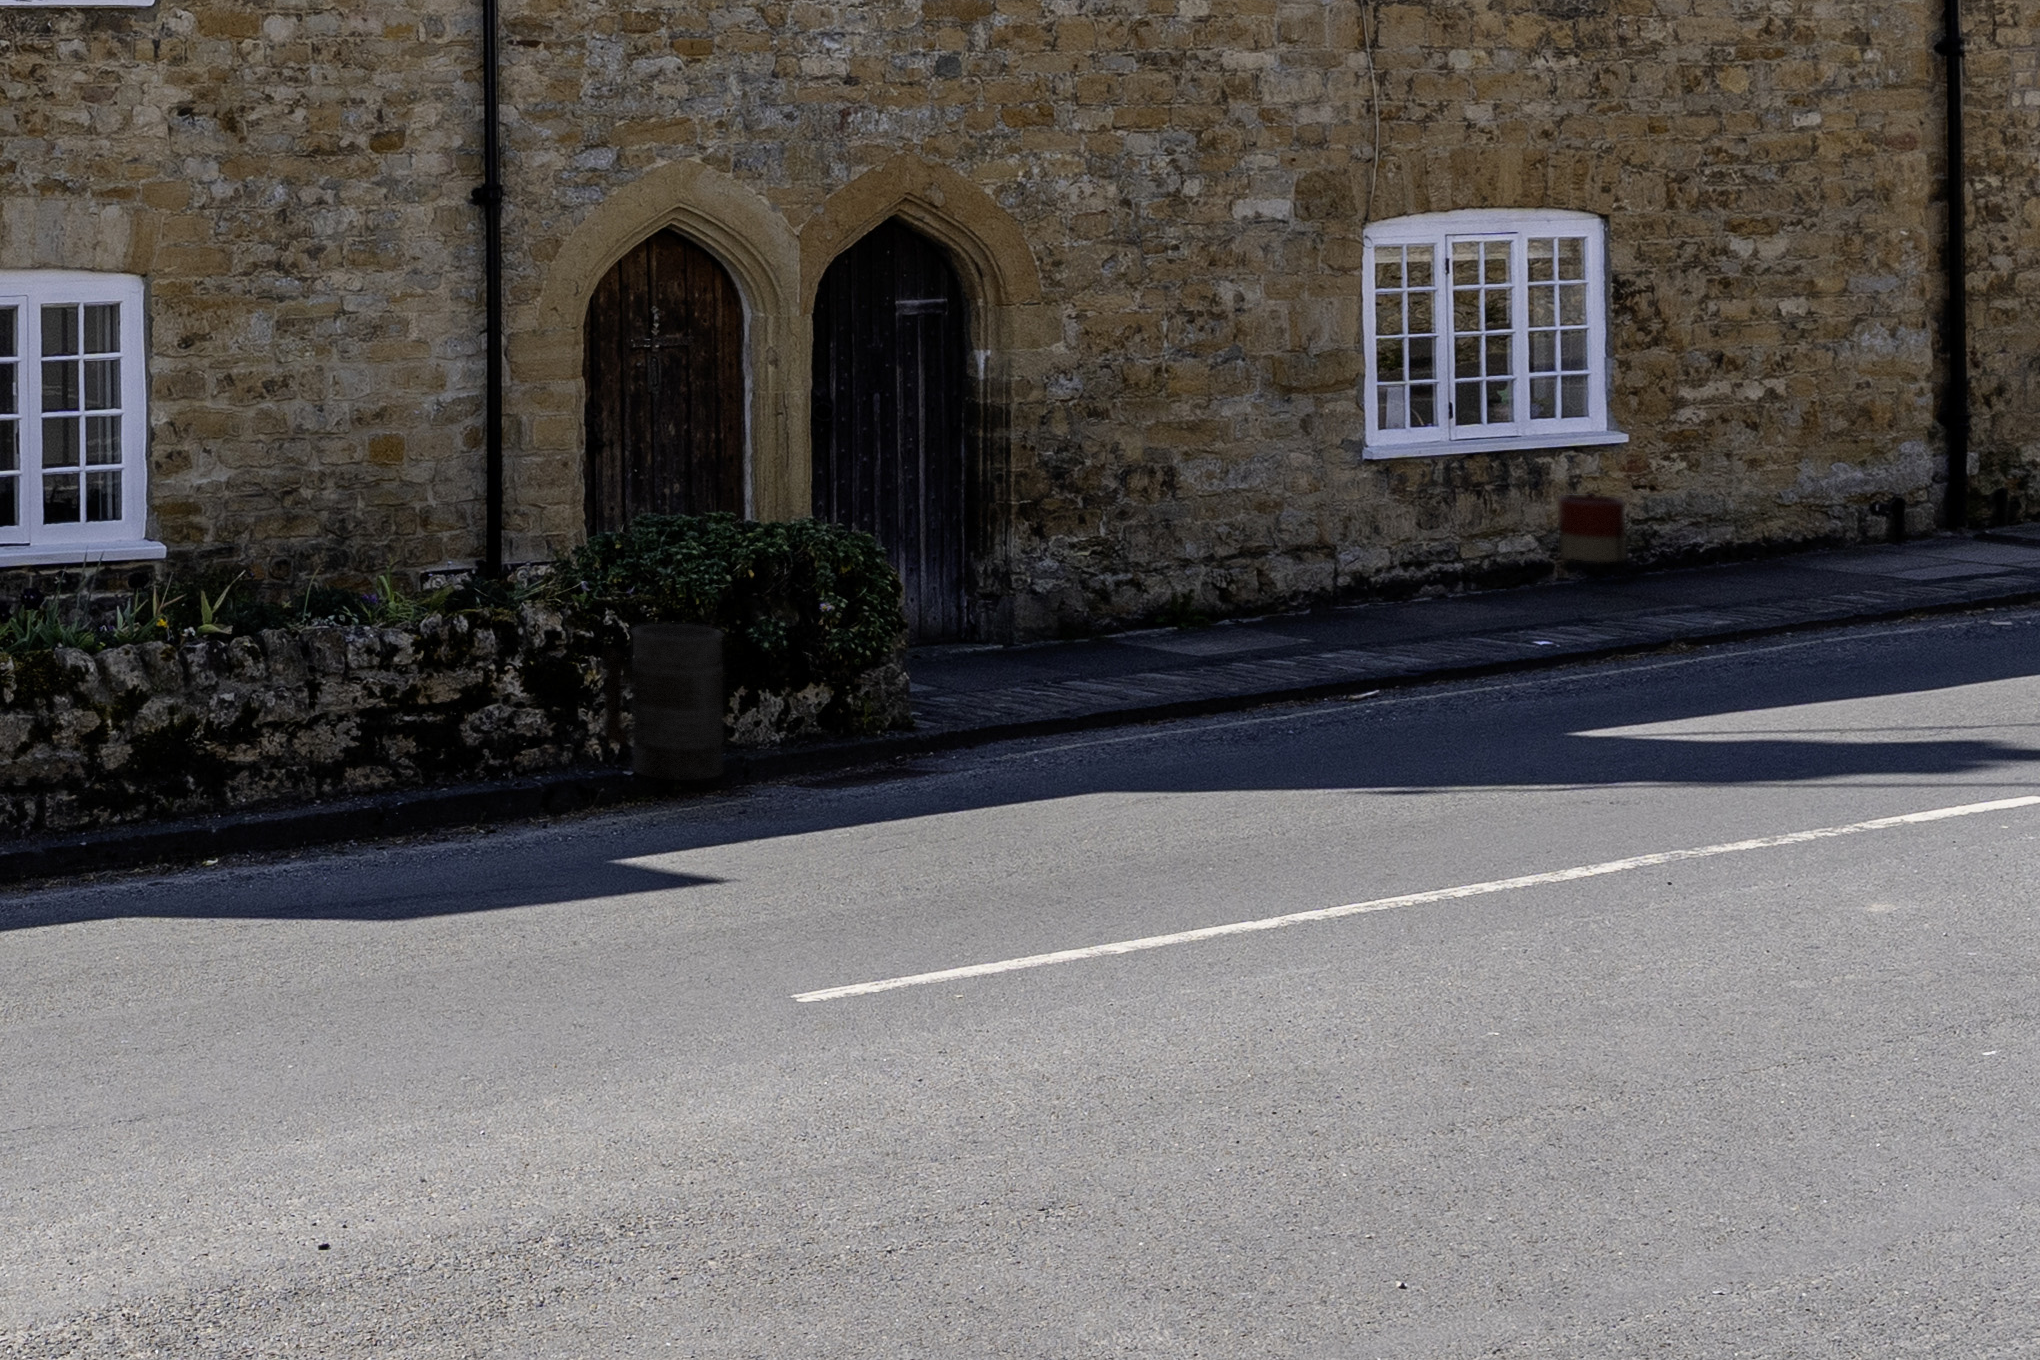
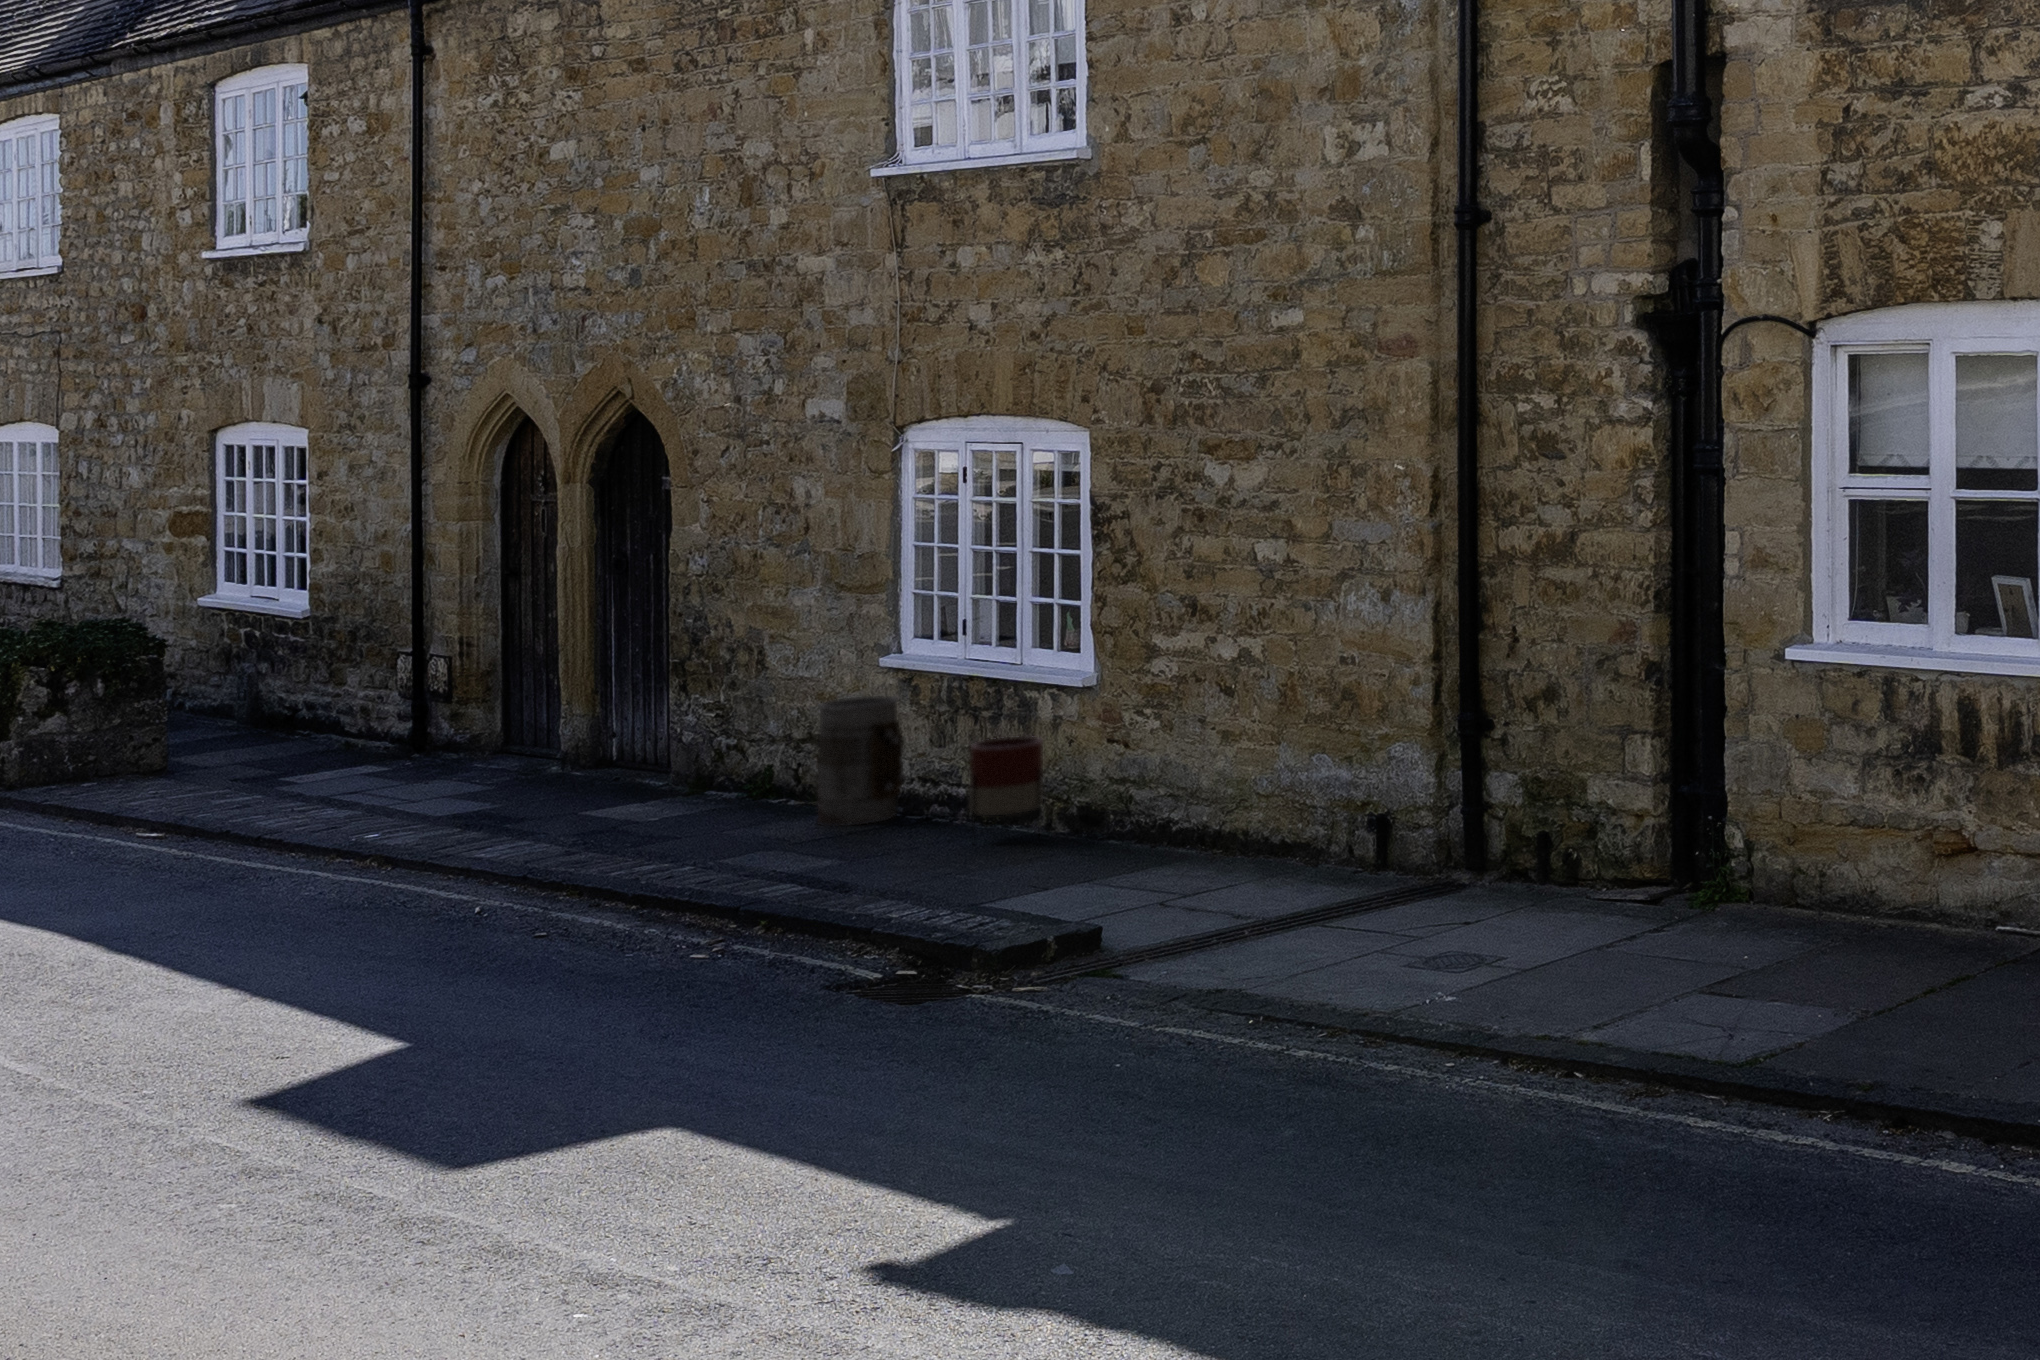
trash can: present [599,624,724,780] -> present [817,696,905,826]

